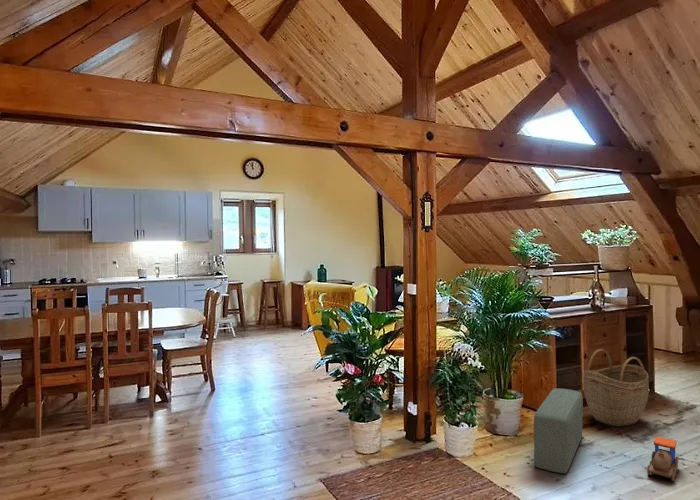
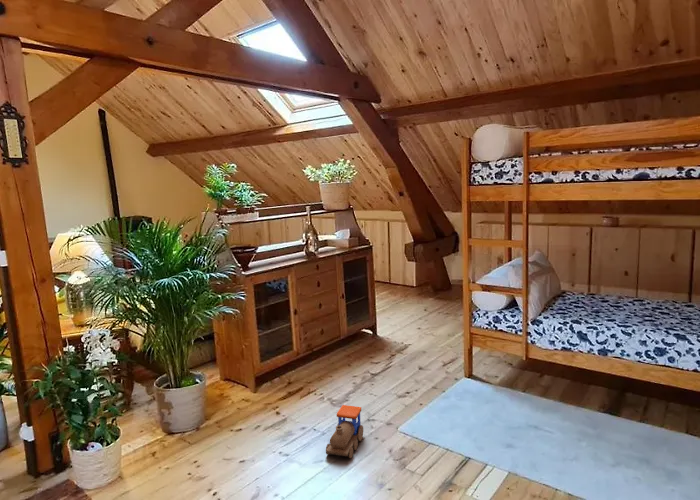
woven basket: present [583,349,649,426] -> none [290,303,356,389]
pouf: present [534,388,583,473] -> none [191,362,278,478]

